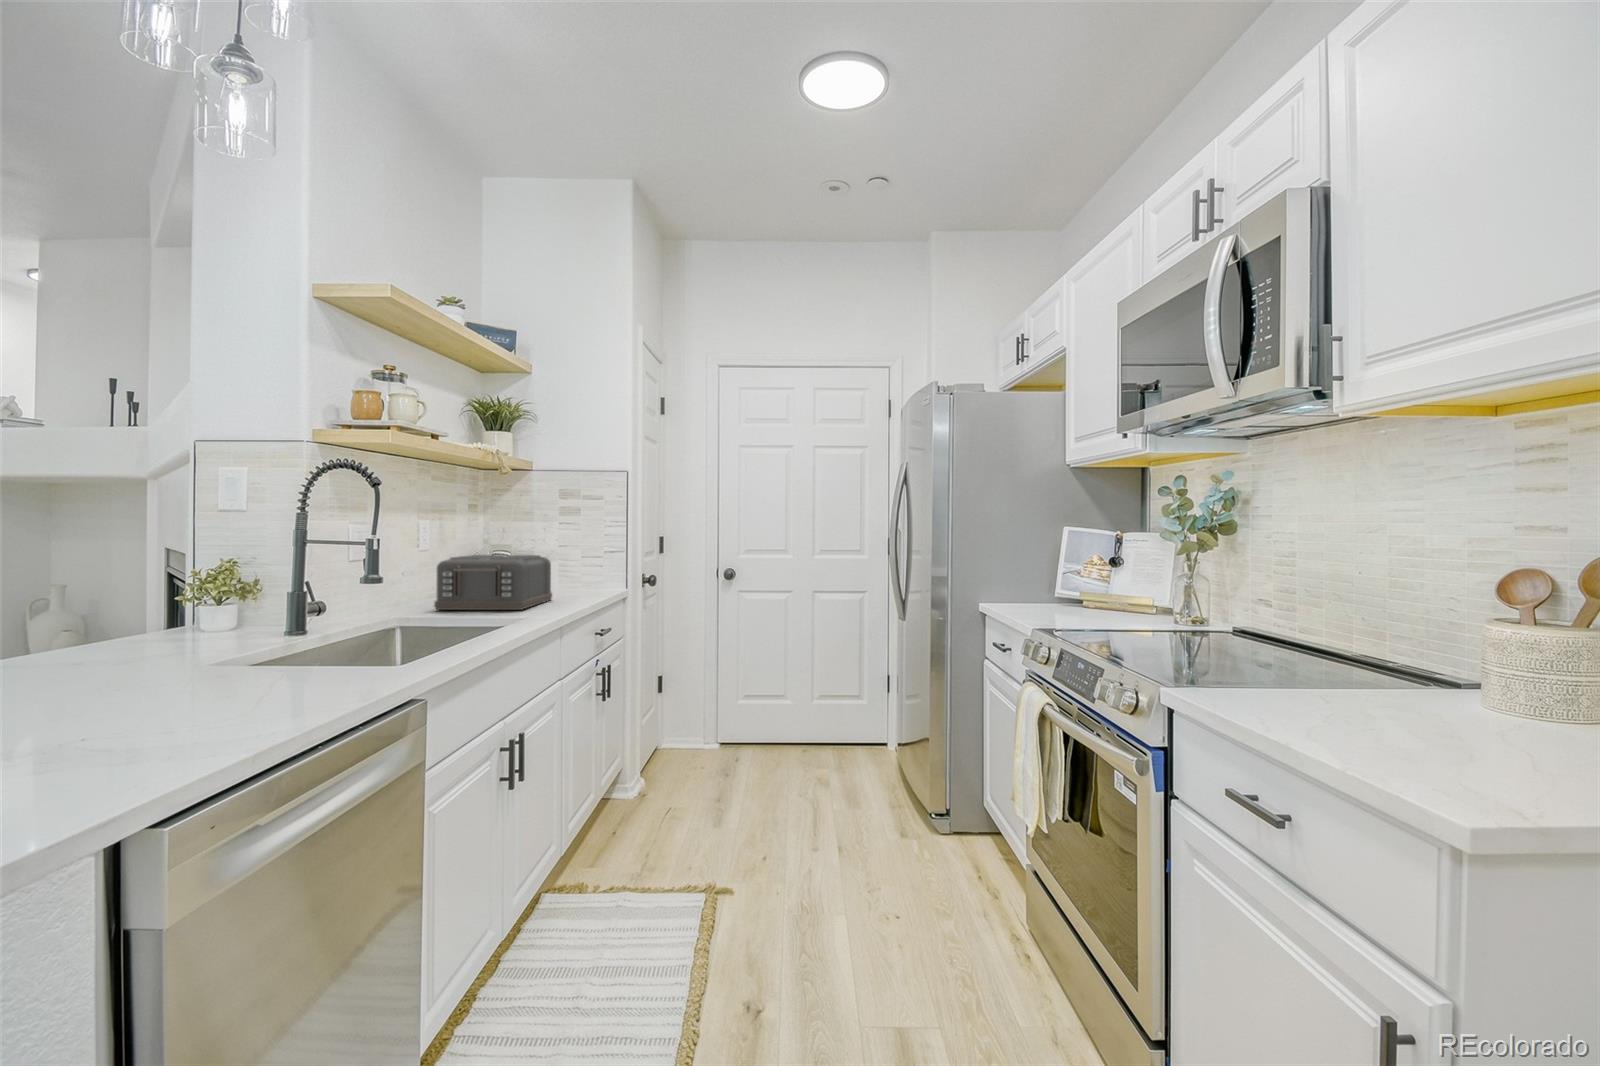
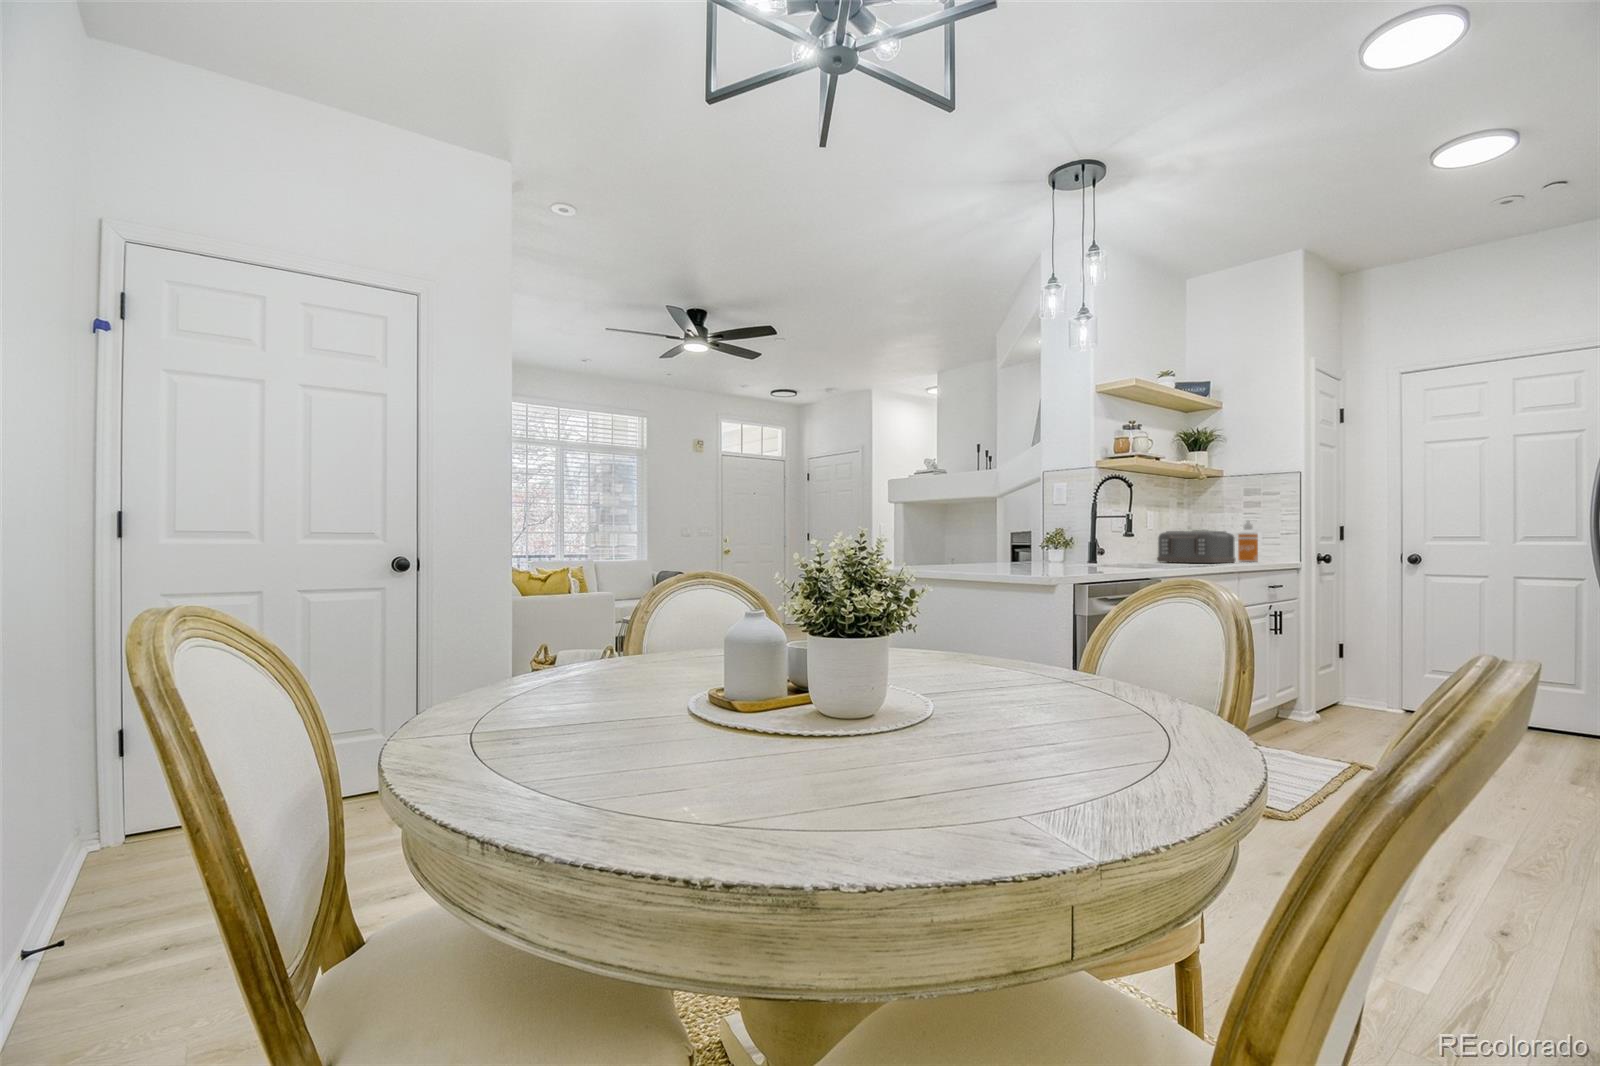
soap dispenser: none [553,534,577,593] -> present [1238,520,1258,562]

